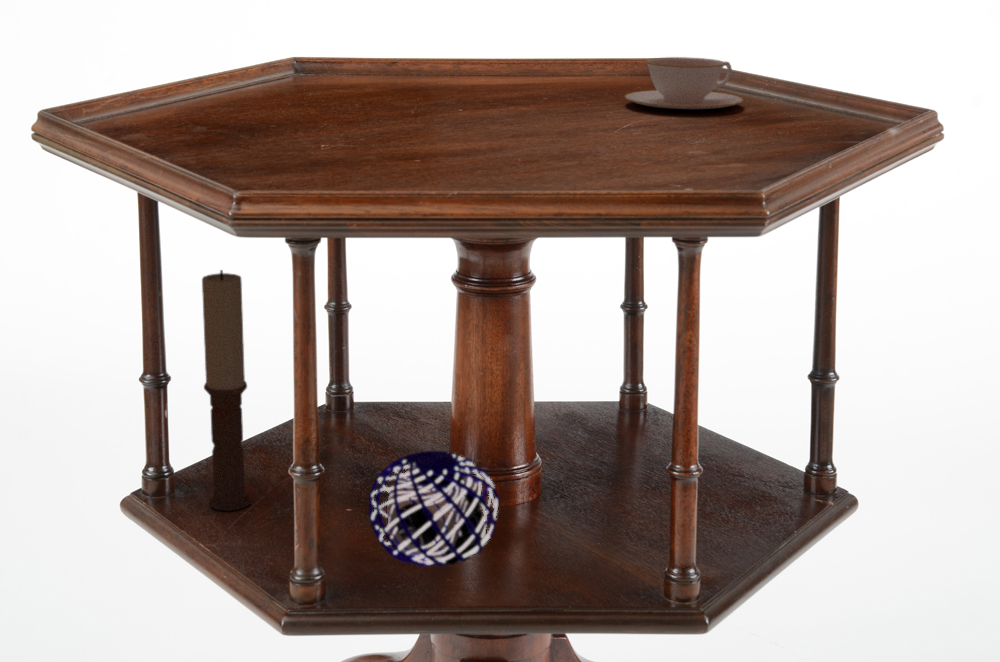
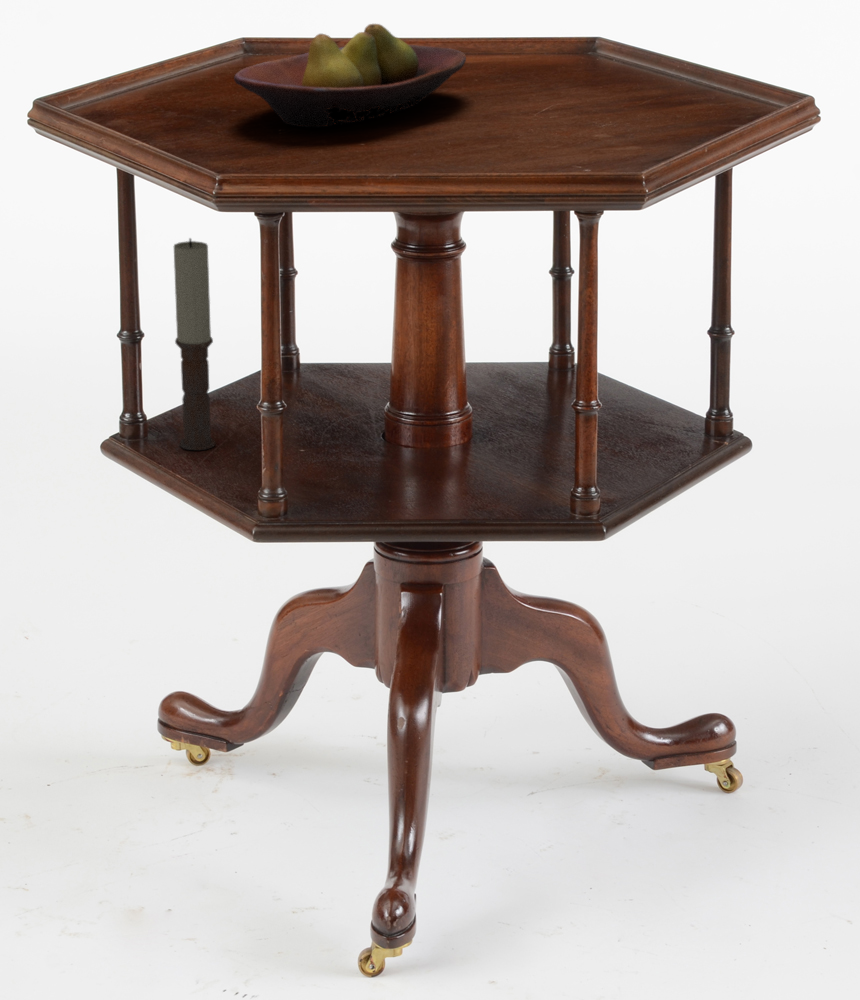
fruit bowl: none [268,28,537,141] -> present [234,24,466,127]
teacup: present [625,57,743,109] -> none [546,44,652,92]
decorative orb: present [369,451,499,567] -> none [321,395,433,492]

